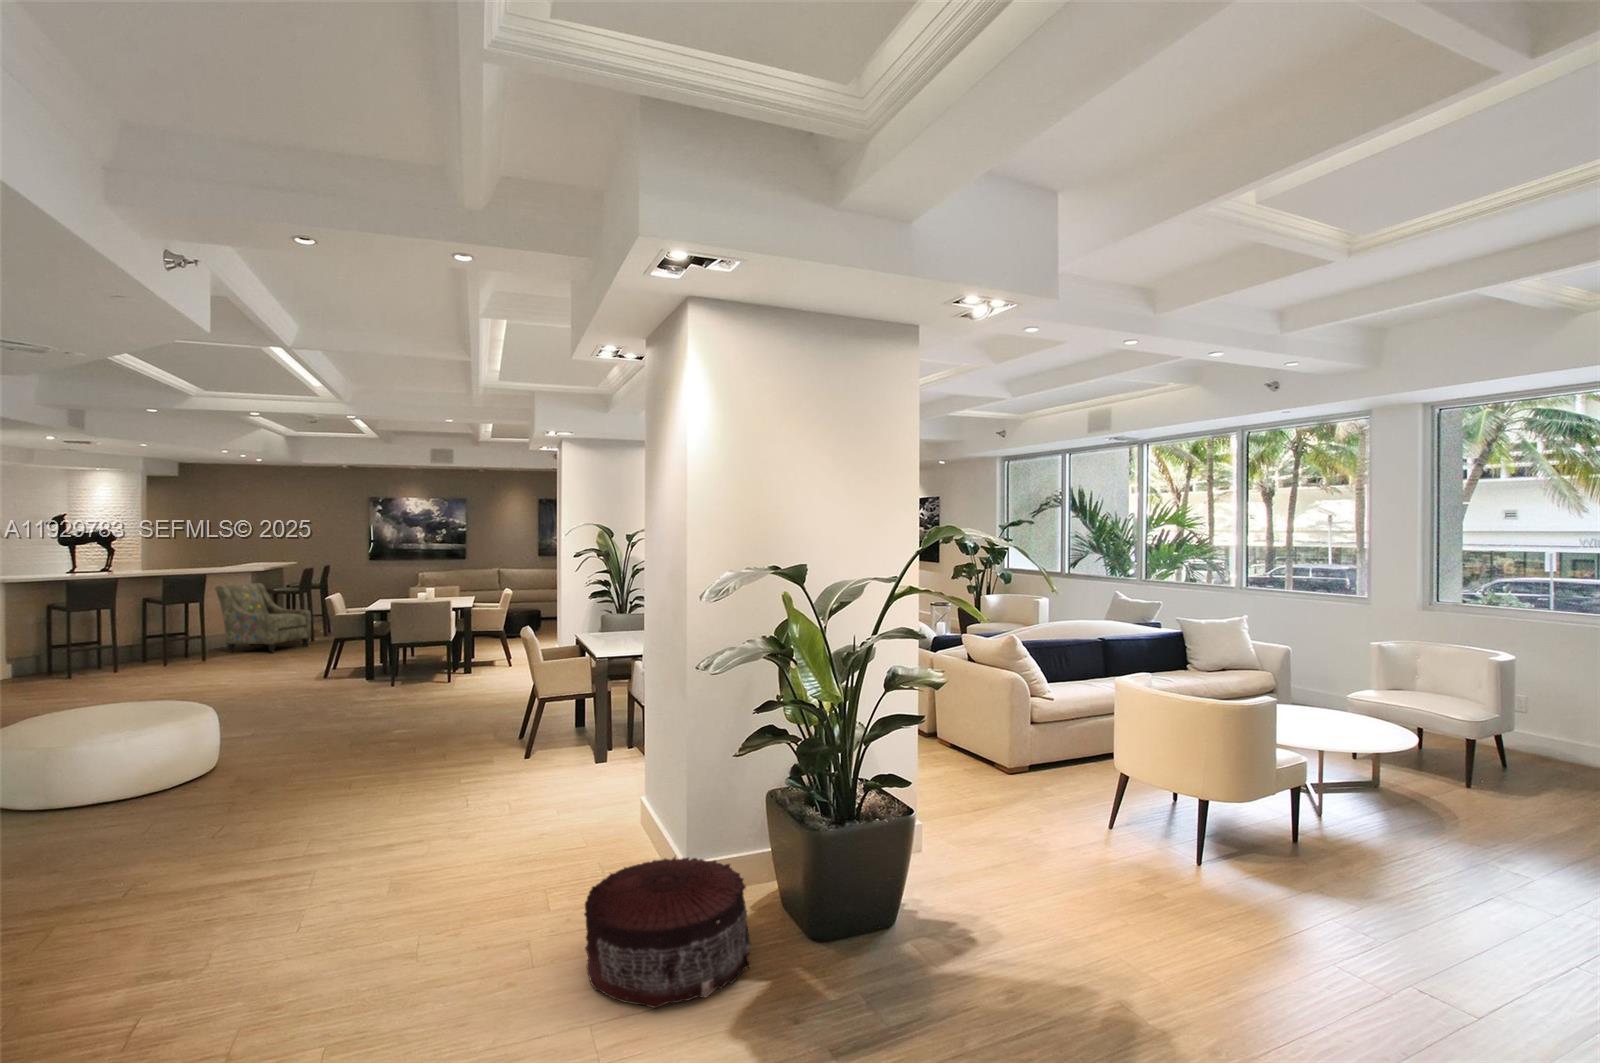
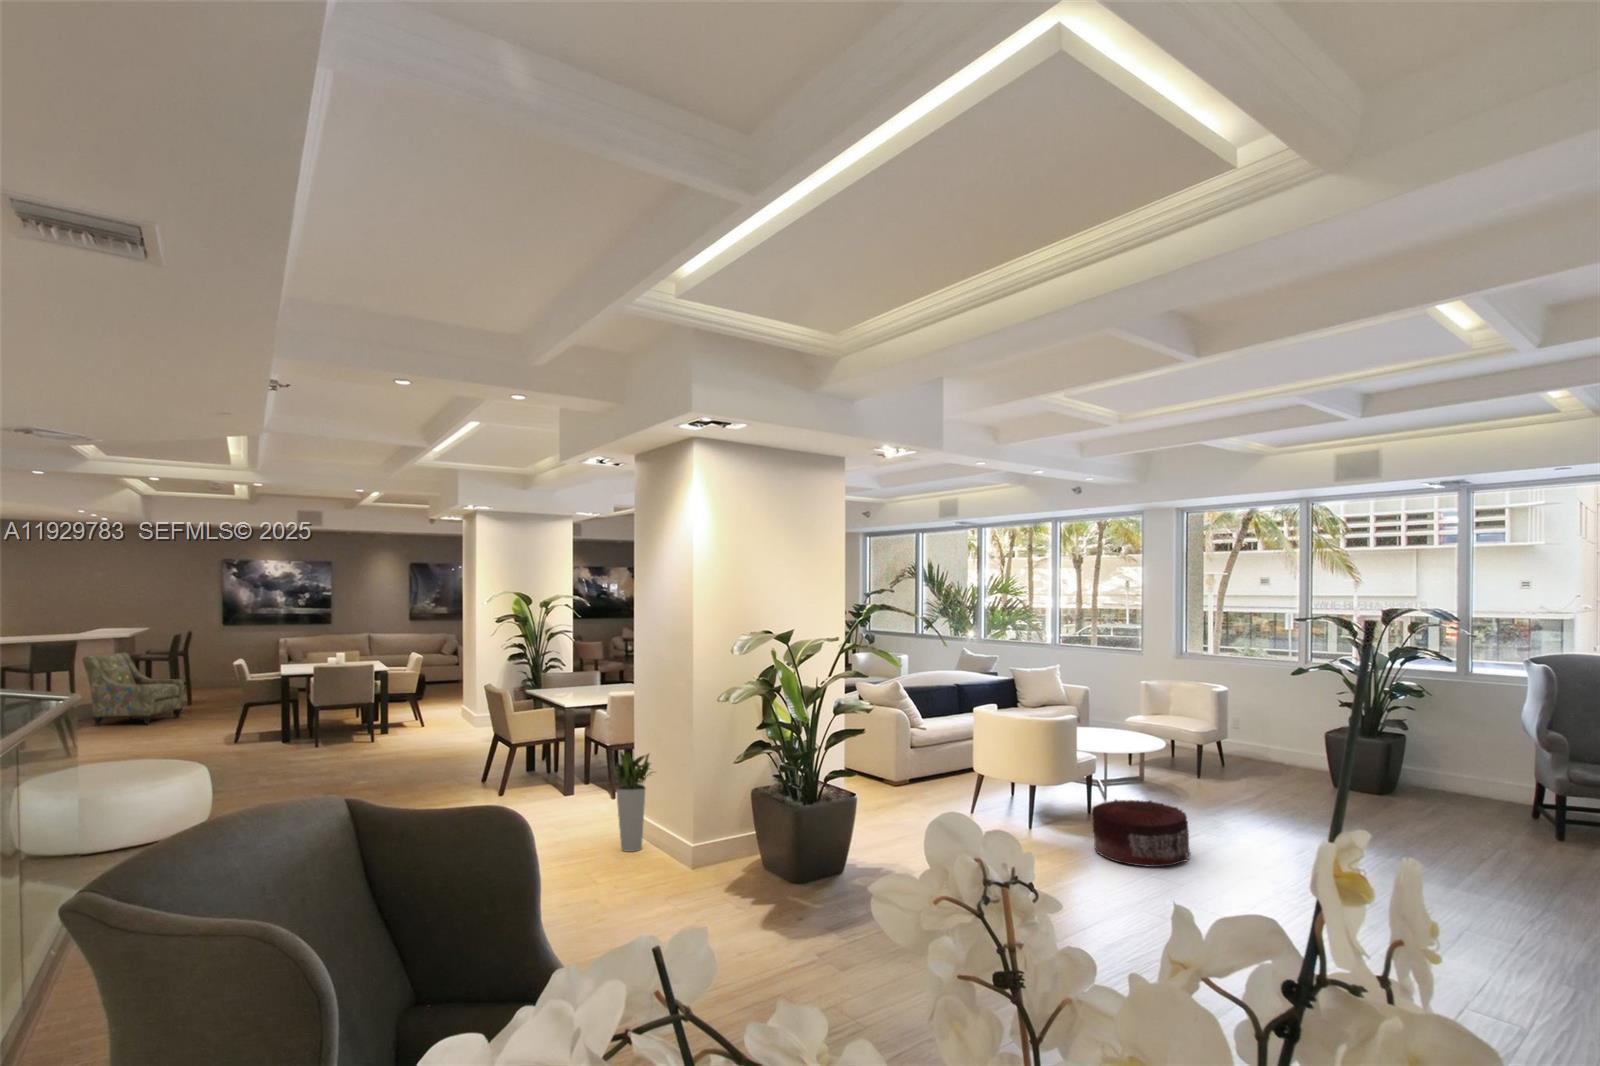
planter: none [587,719,650,857] -> present [612,752,652,852]
pouf: present [585,857,751,1008] -> present [1092,800,1190,867]

